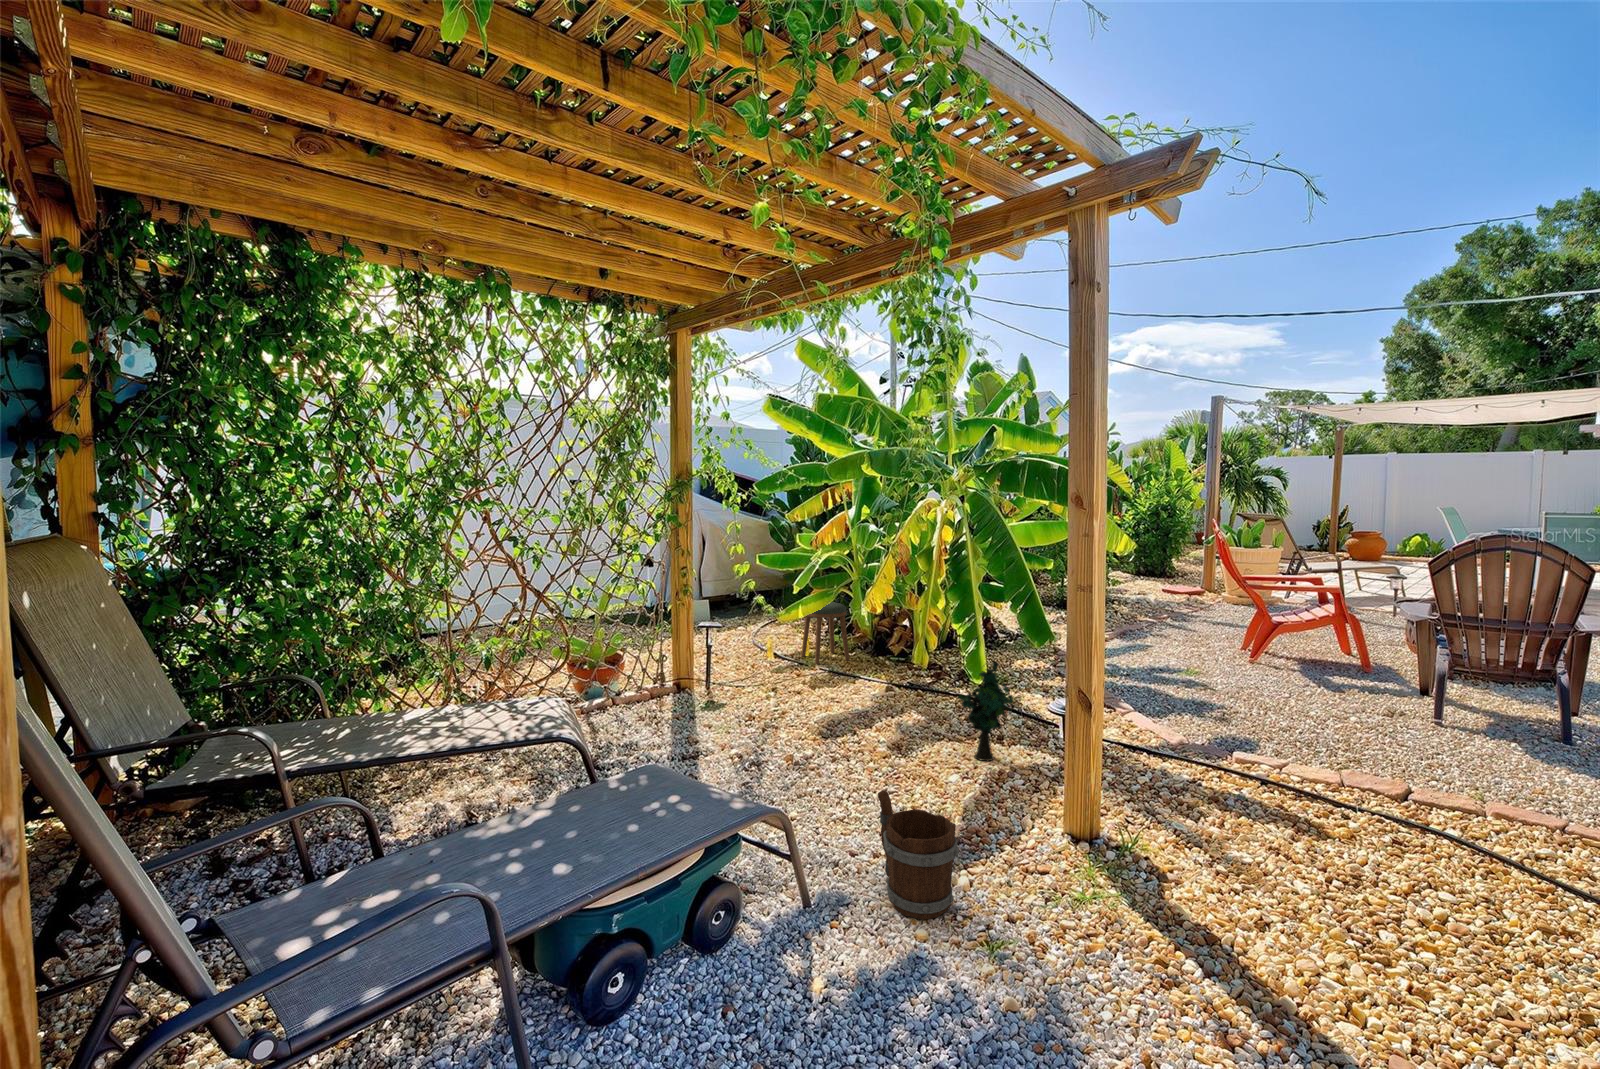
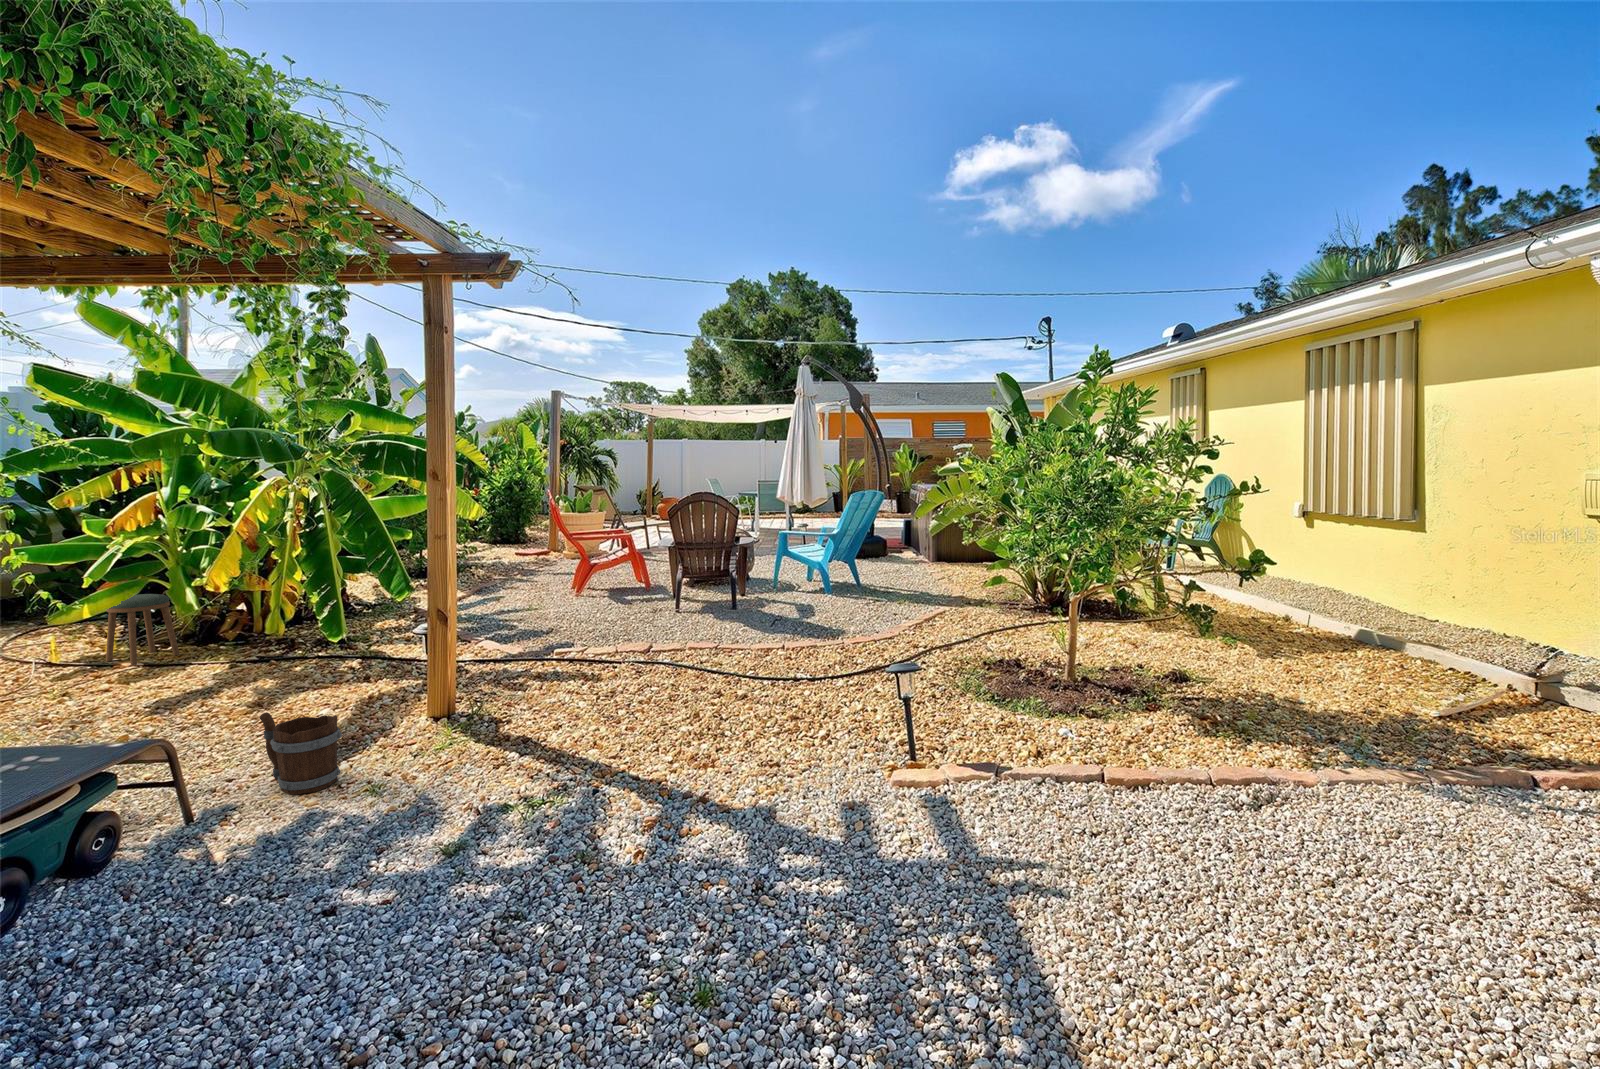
decorative plant: present [957,662,1013,761] -> none [323,610,379,697]

